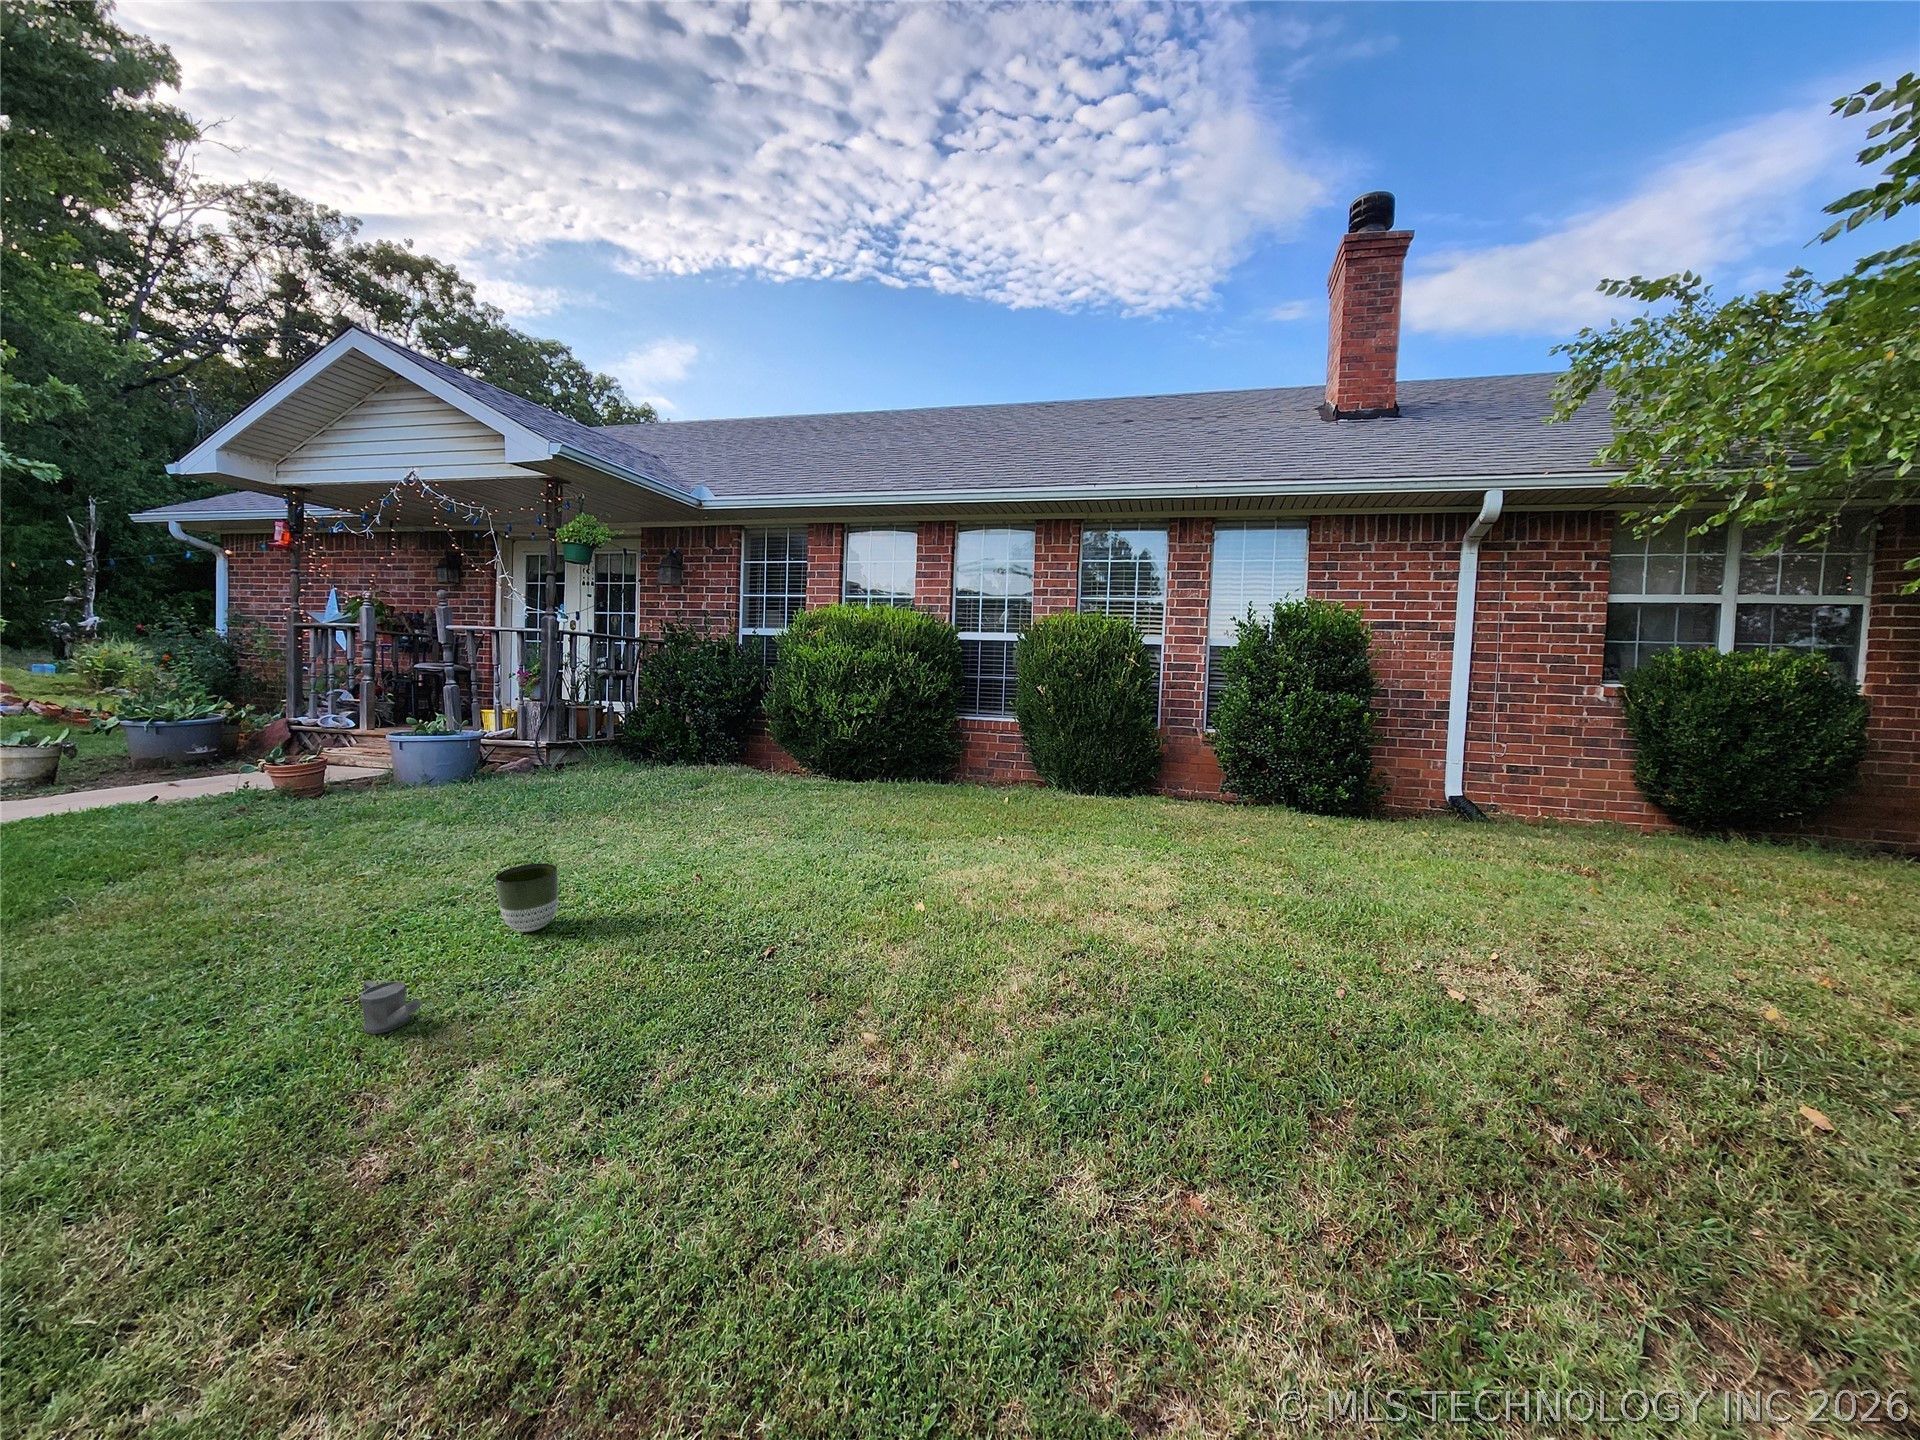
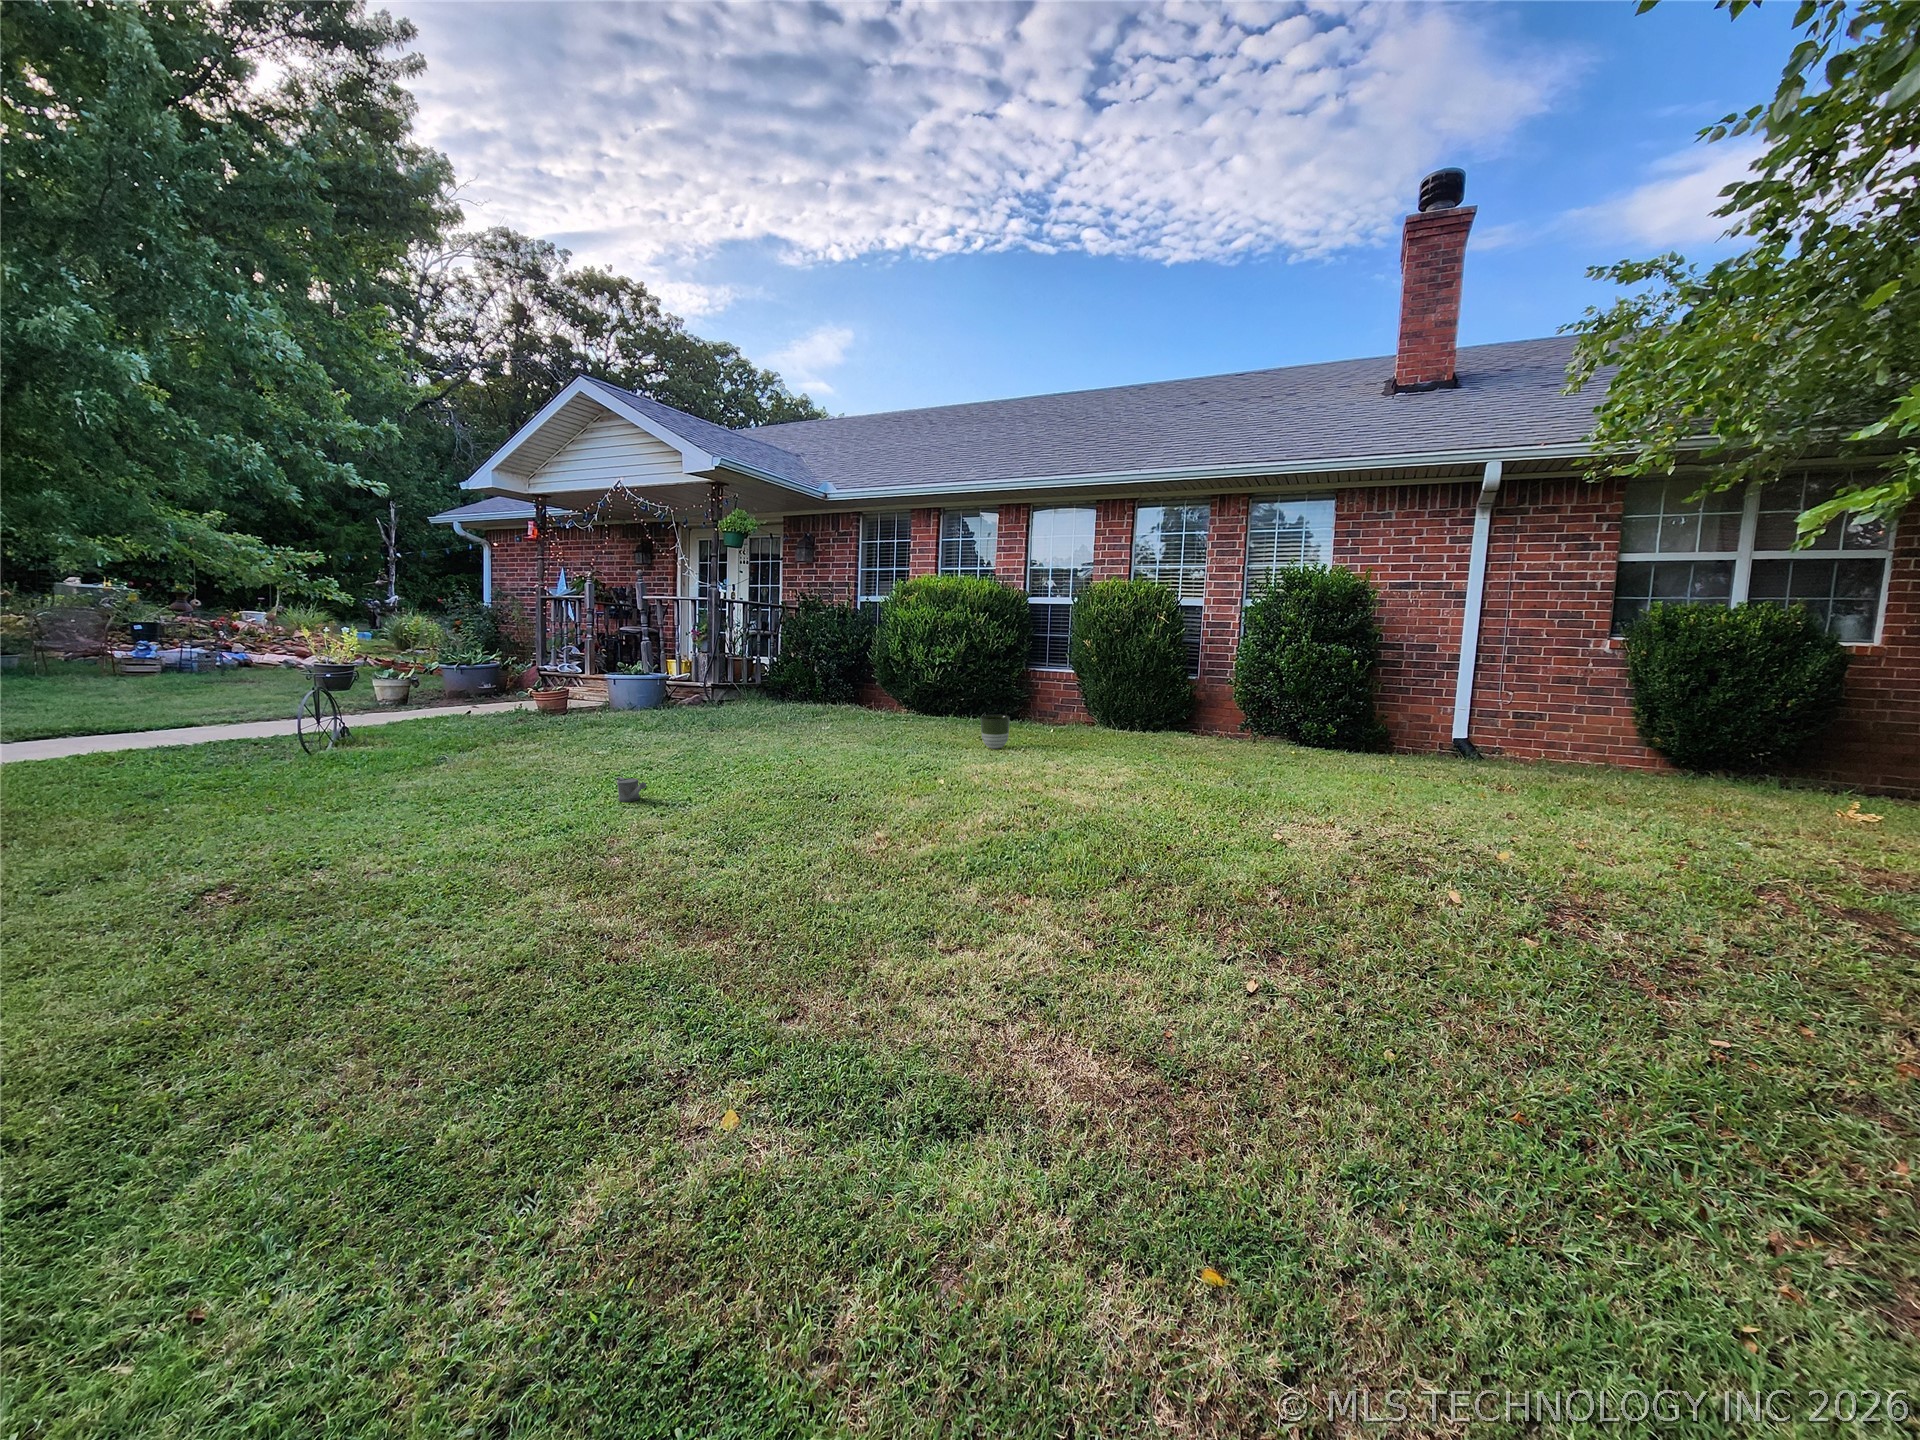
planter: present [495,863,558,932] -> present [981,714,1010,749]

